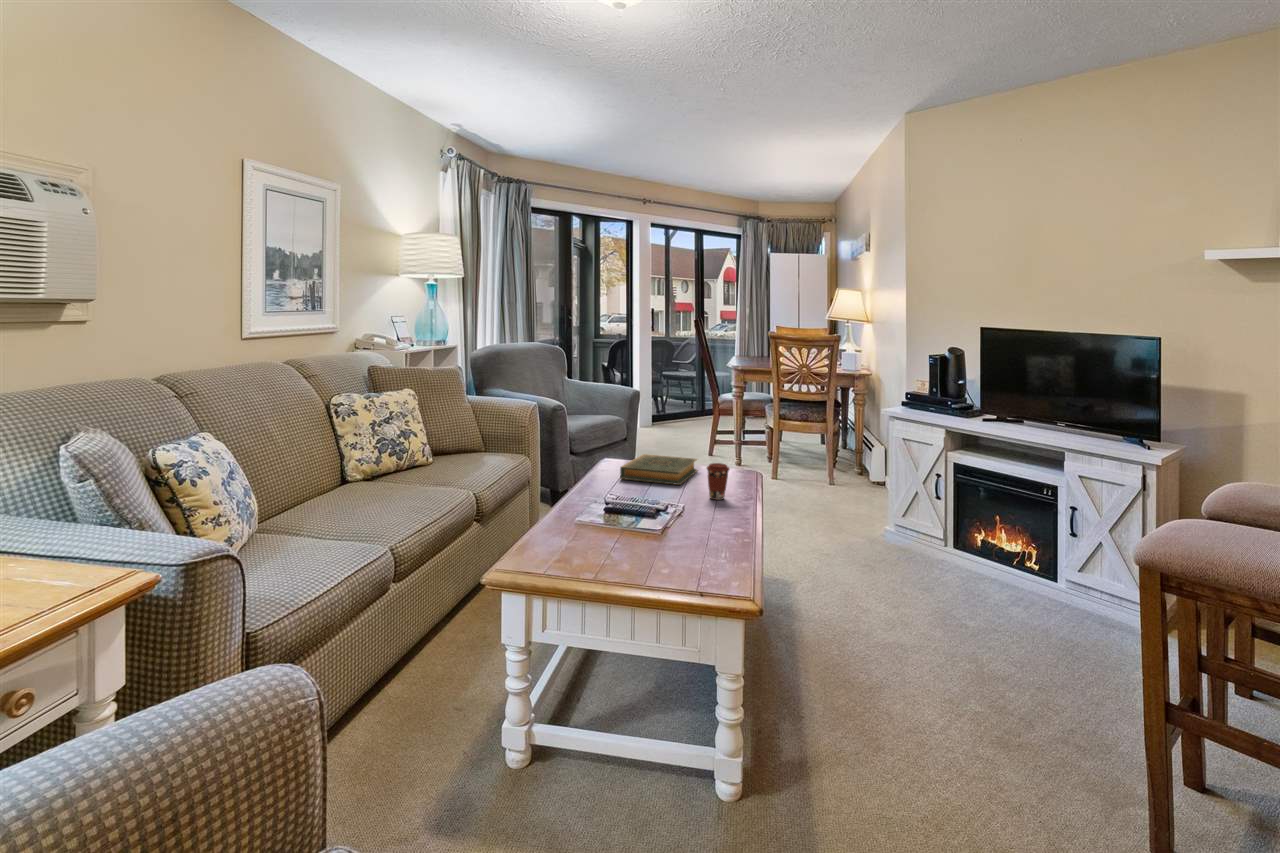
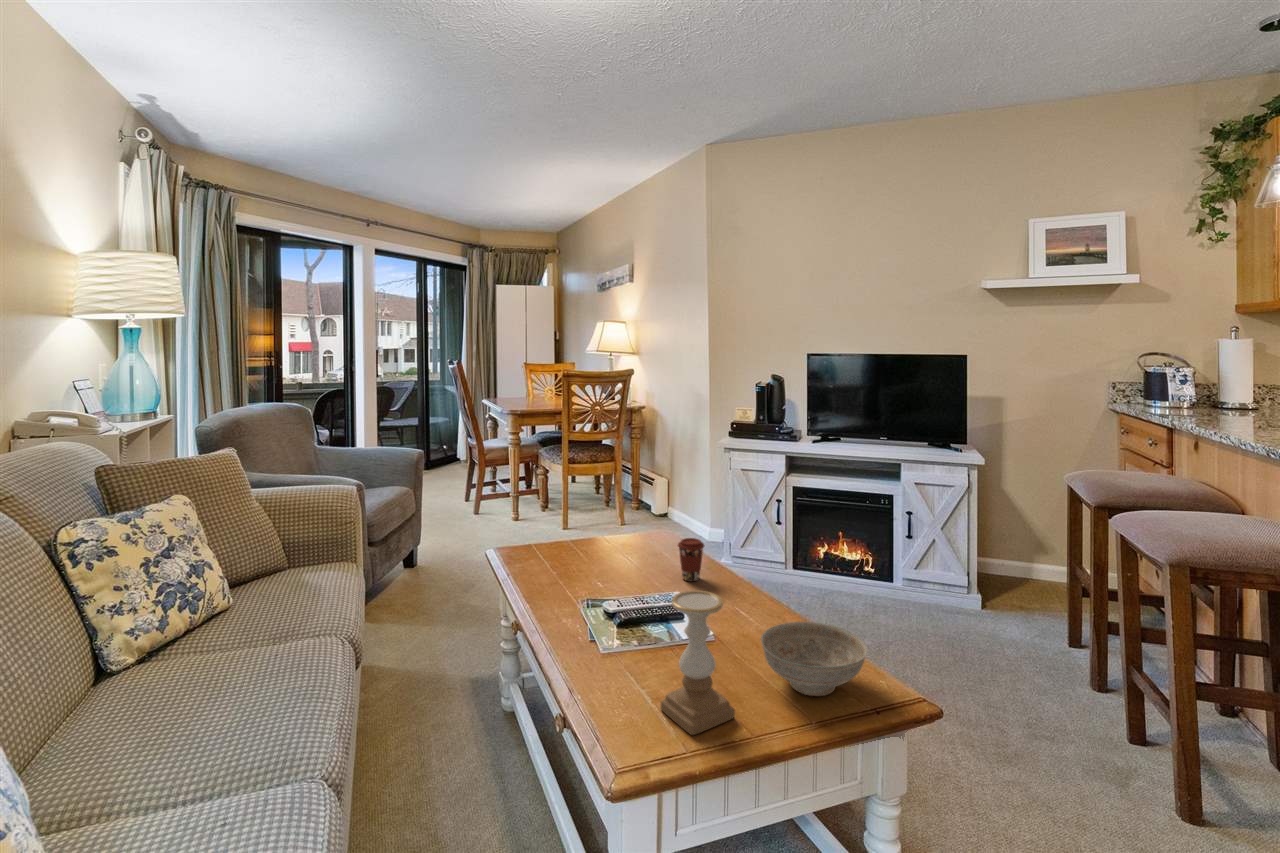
hardback book: present [620,454,697,485] -> none [549,529,631,574]
candle holder: none [572,465,613,562] -> present [661,590,735,735]
decorative bowl: none [654,516,740,568] -> present [761,622,868,696]

